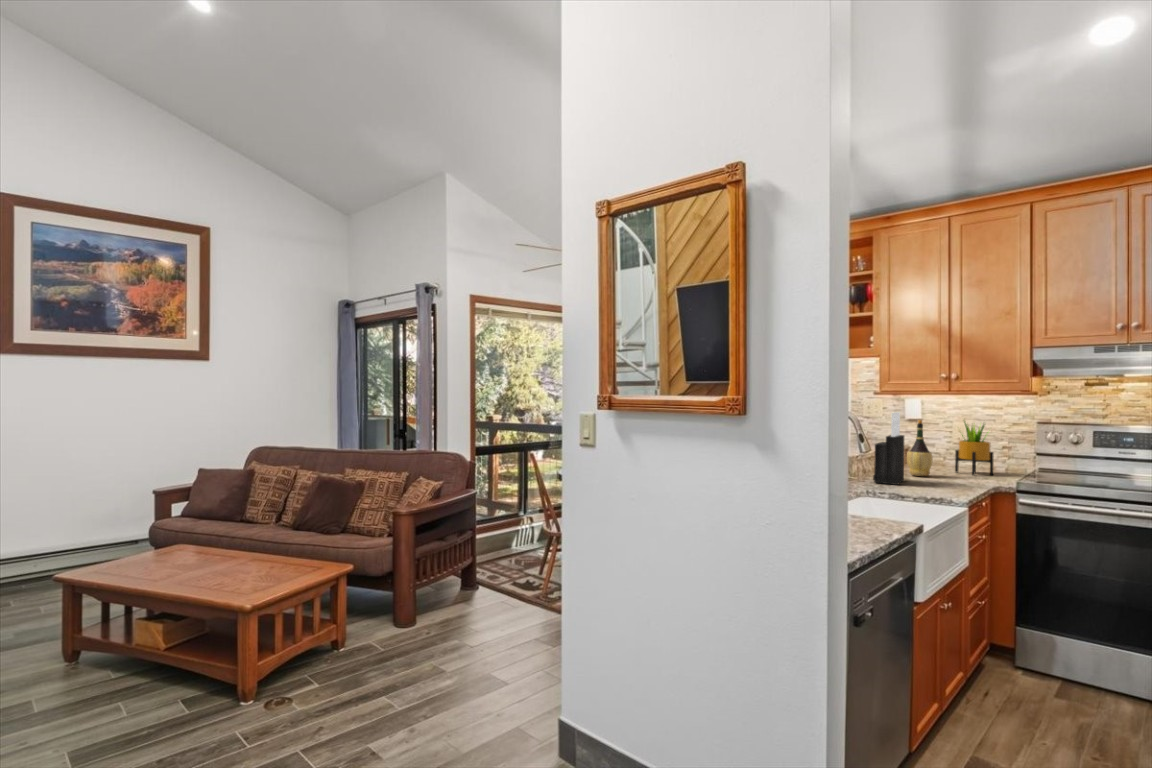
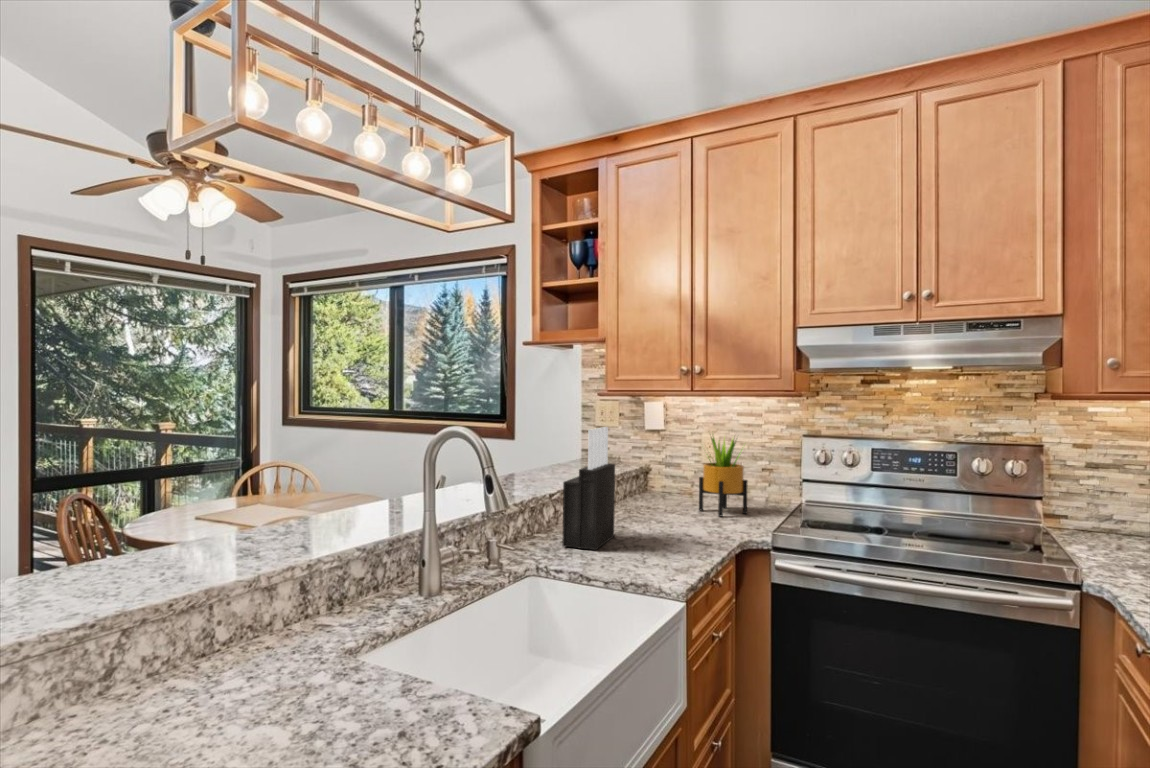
wine bottle: present [907,420,933,476] -> none [628,436,663,523]

